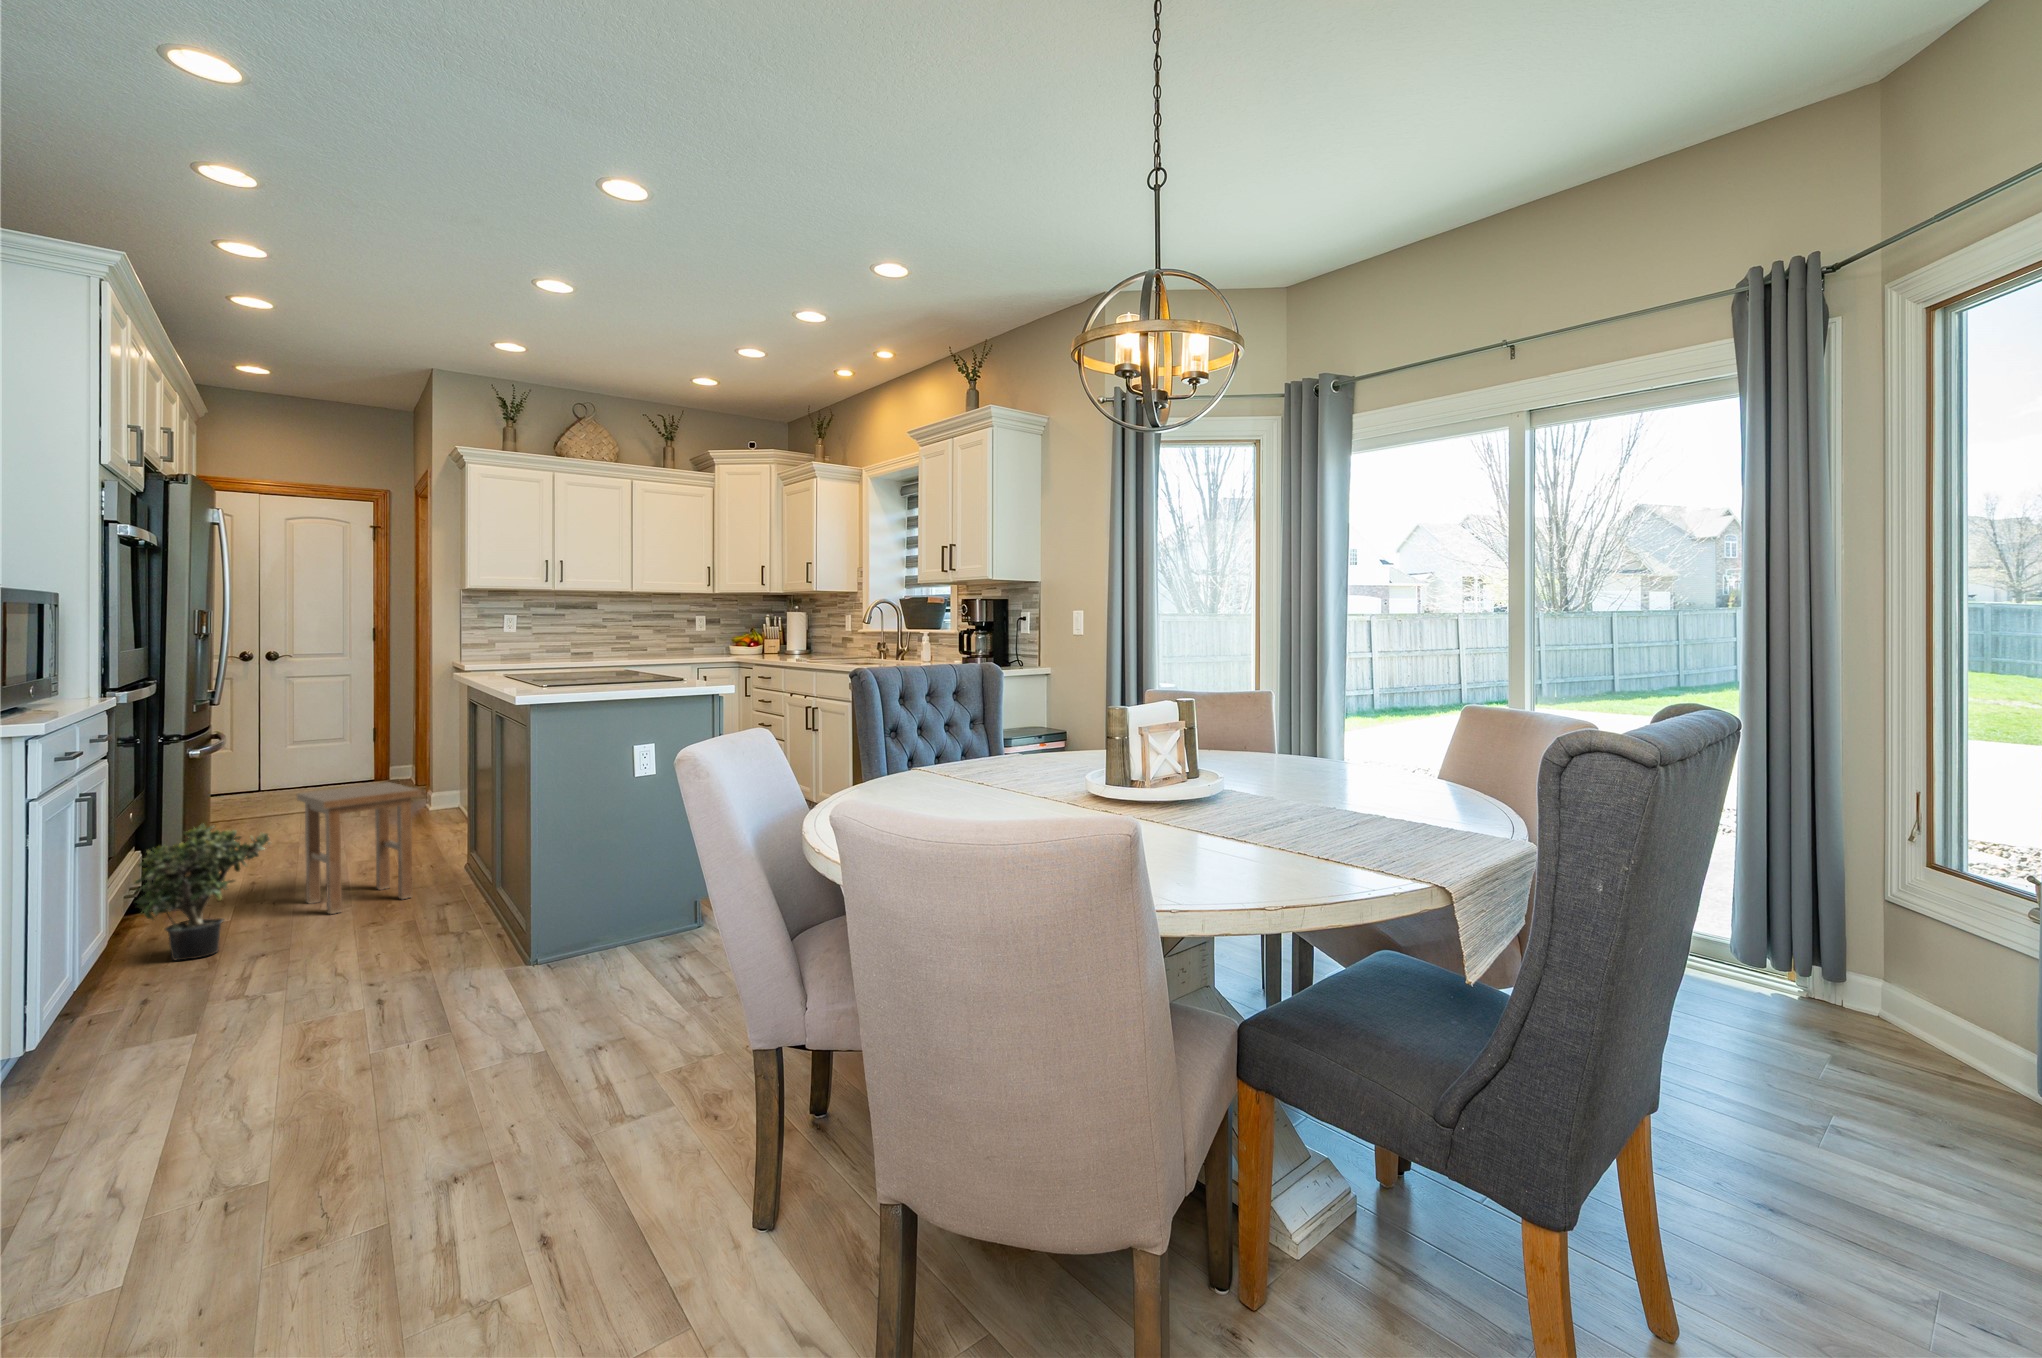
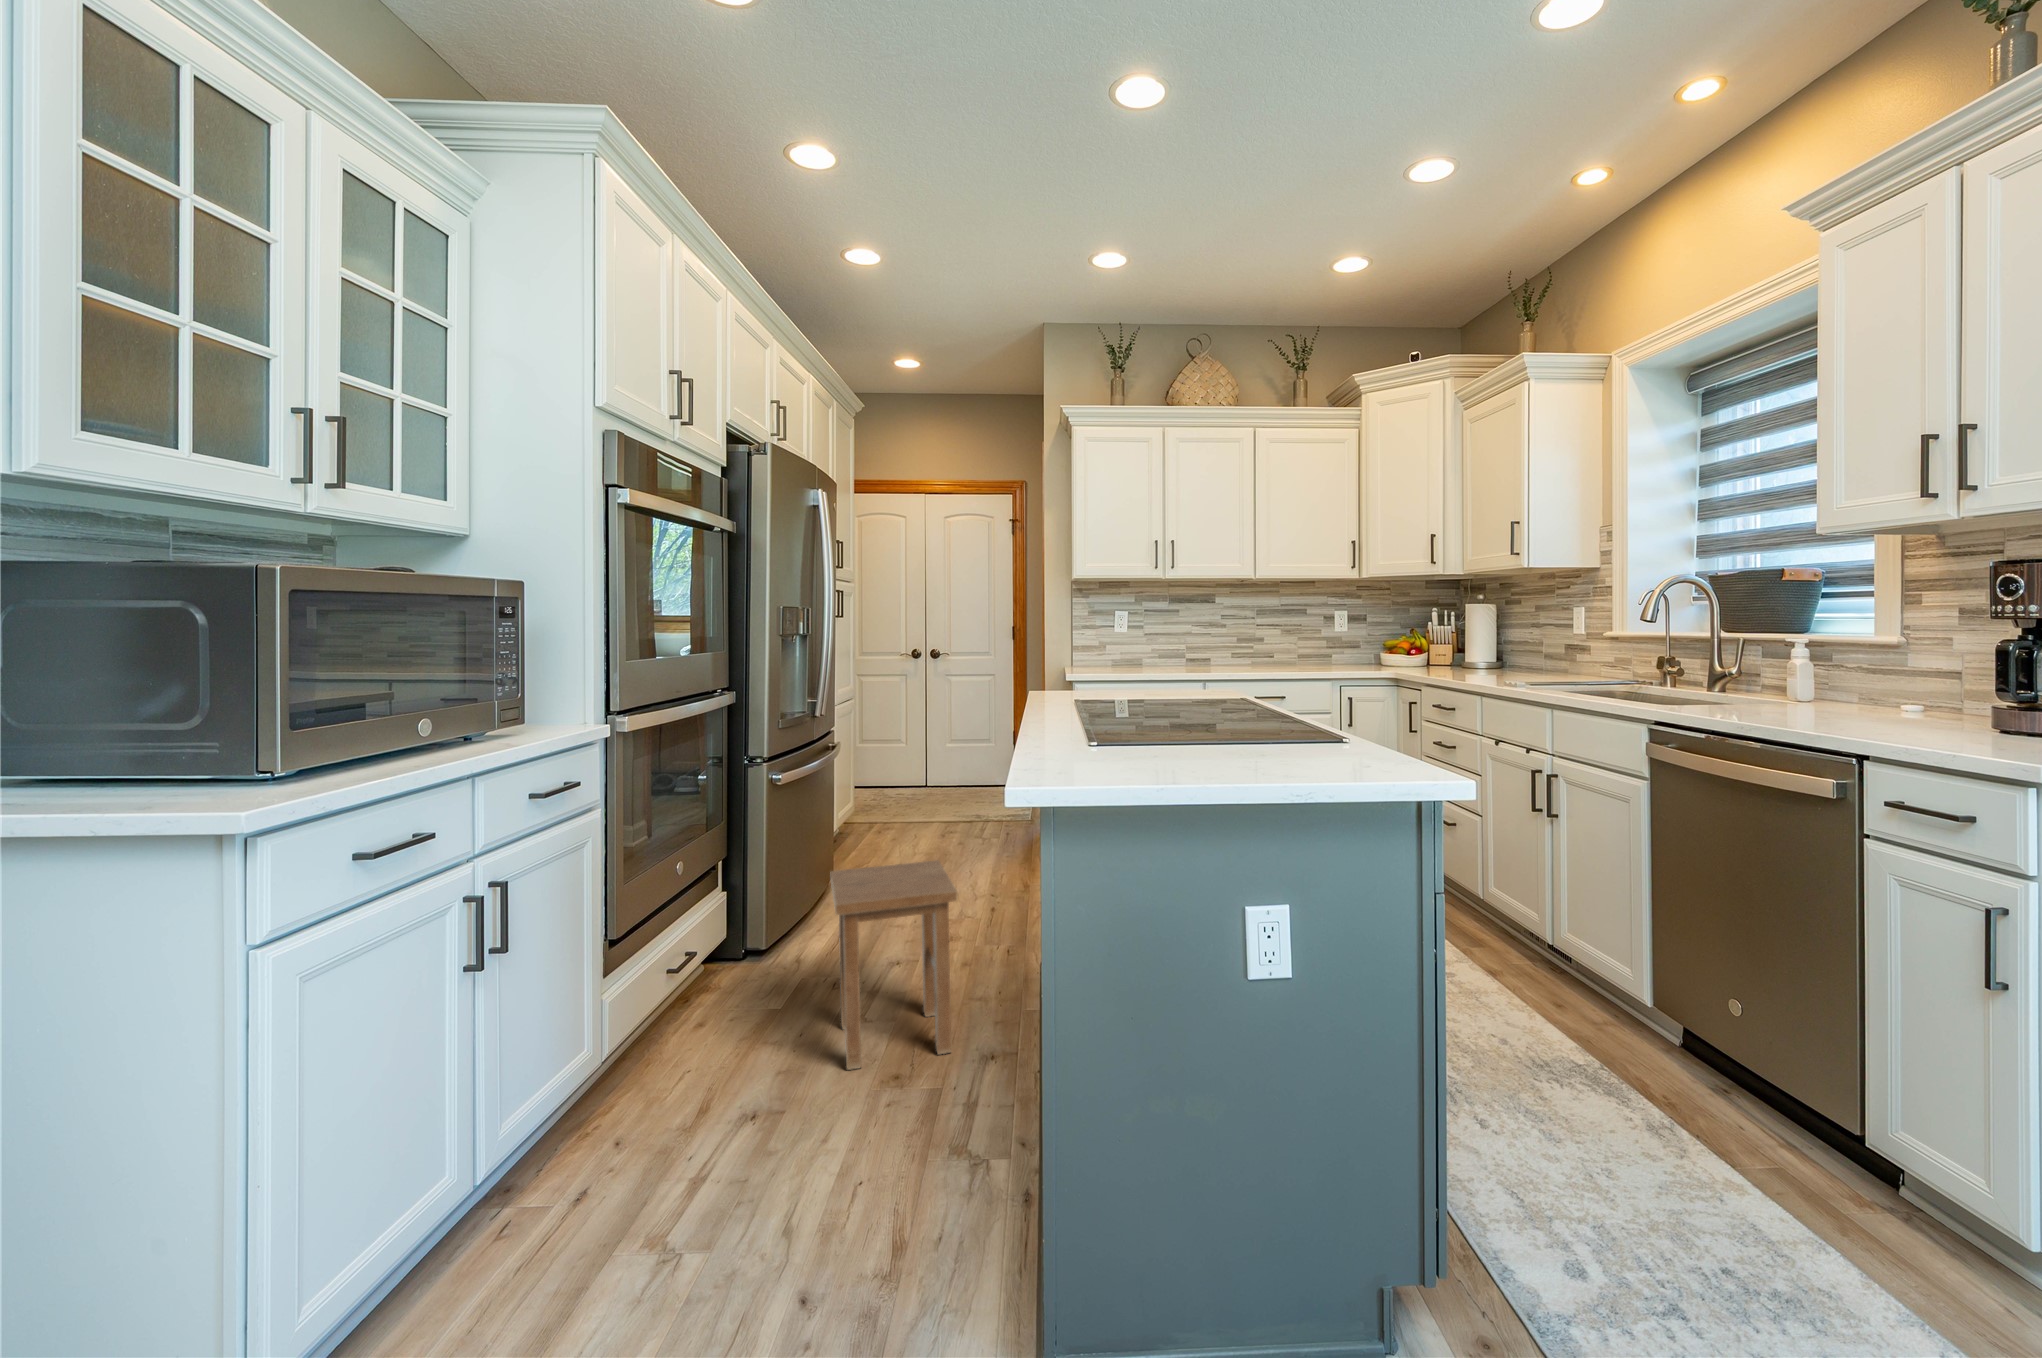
potted plant: present [132,824,270,960] -> none [579,942,752,1150]

